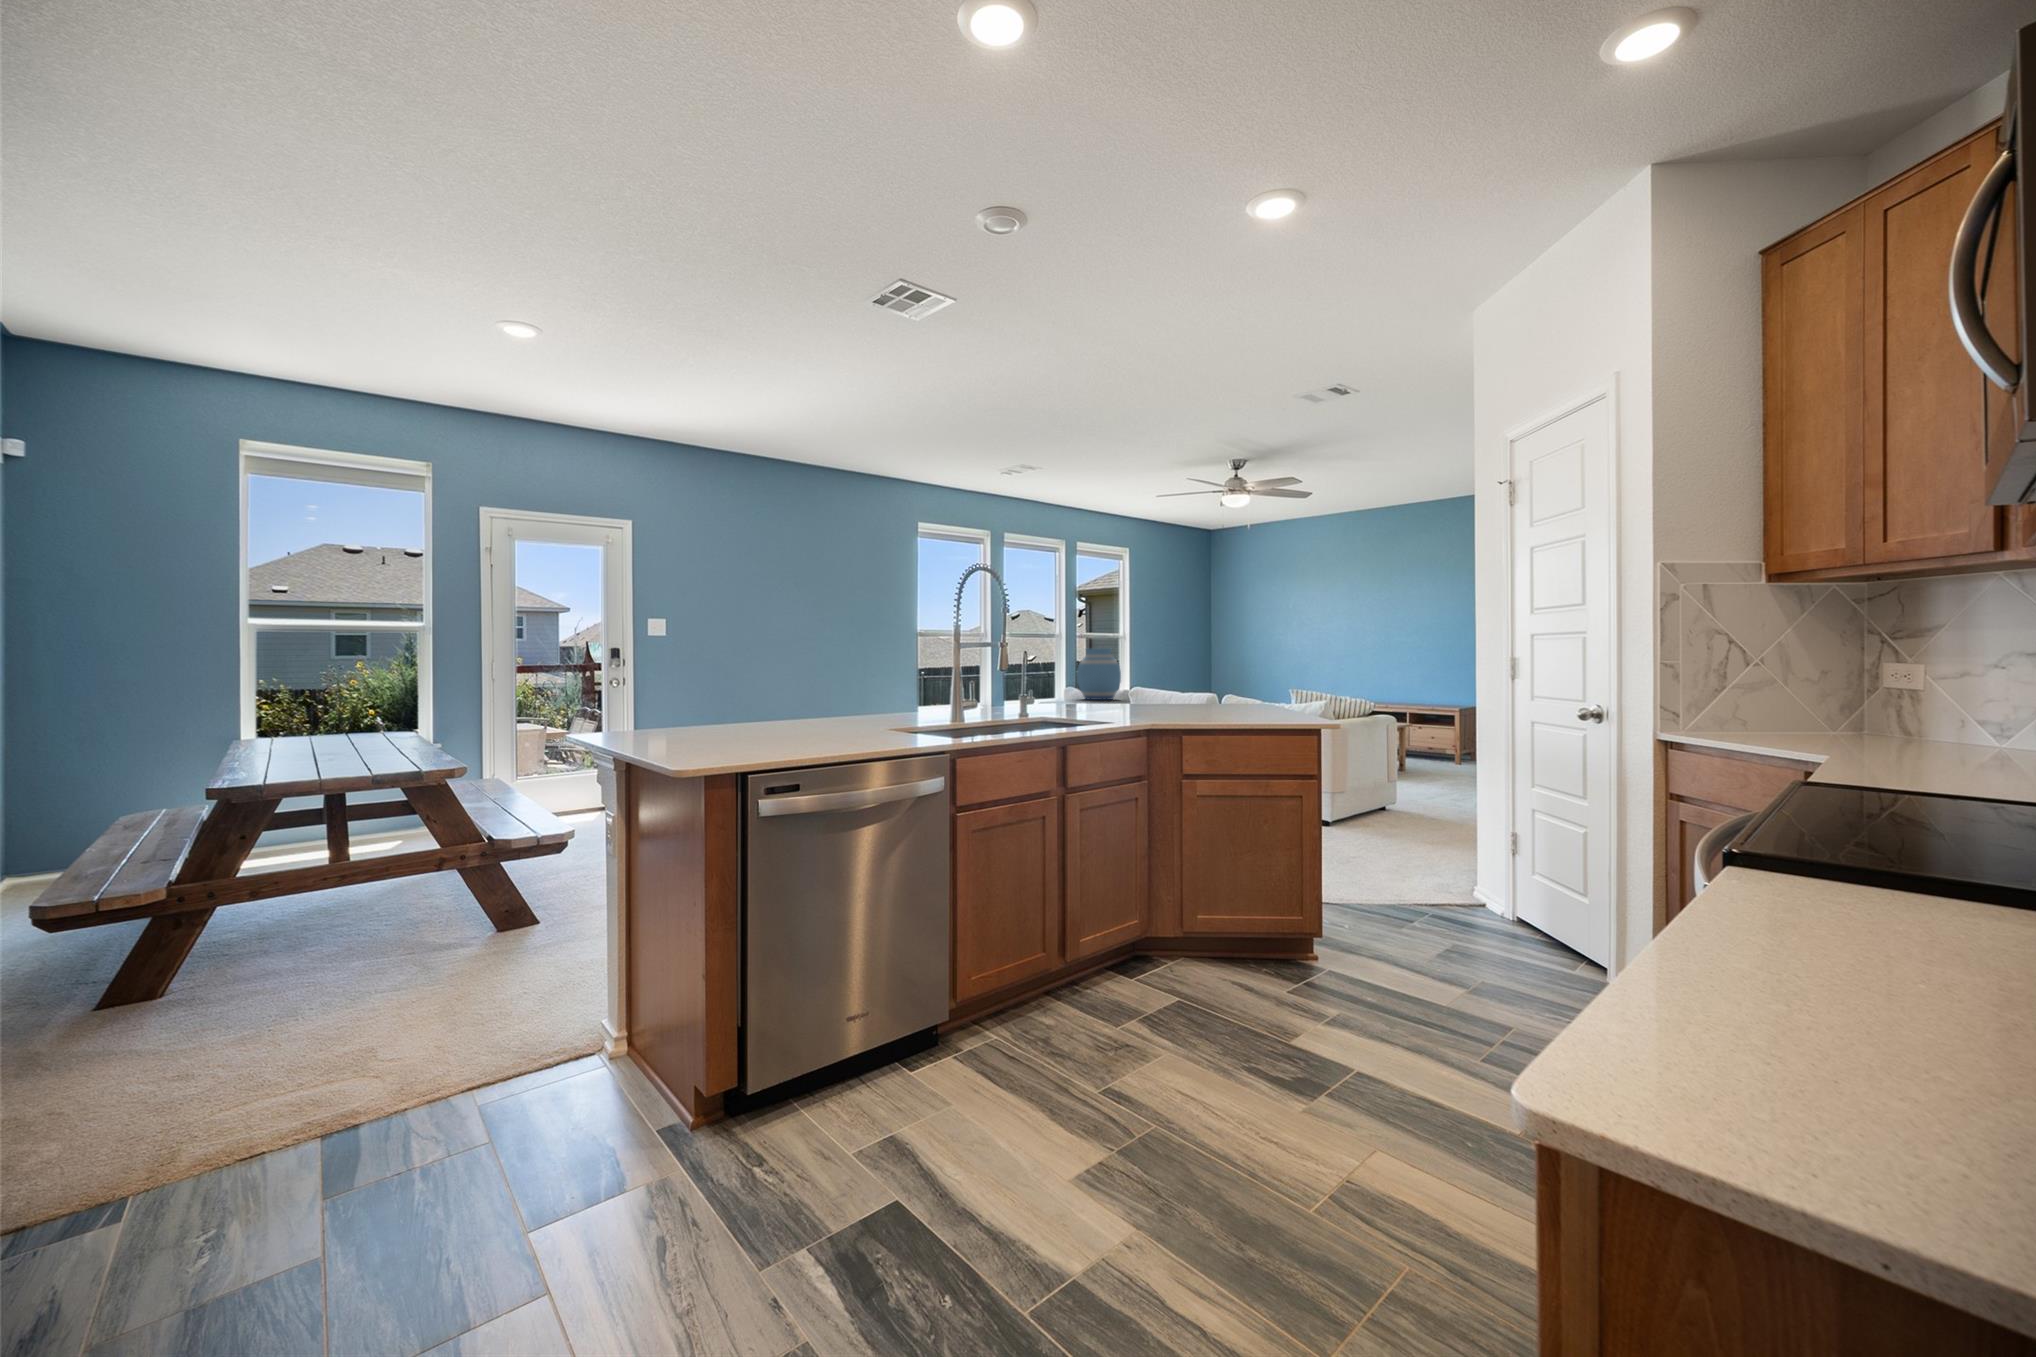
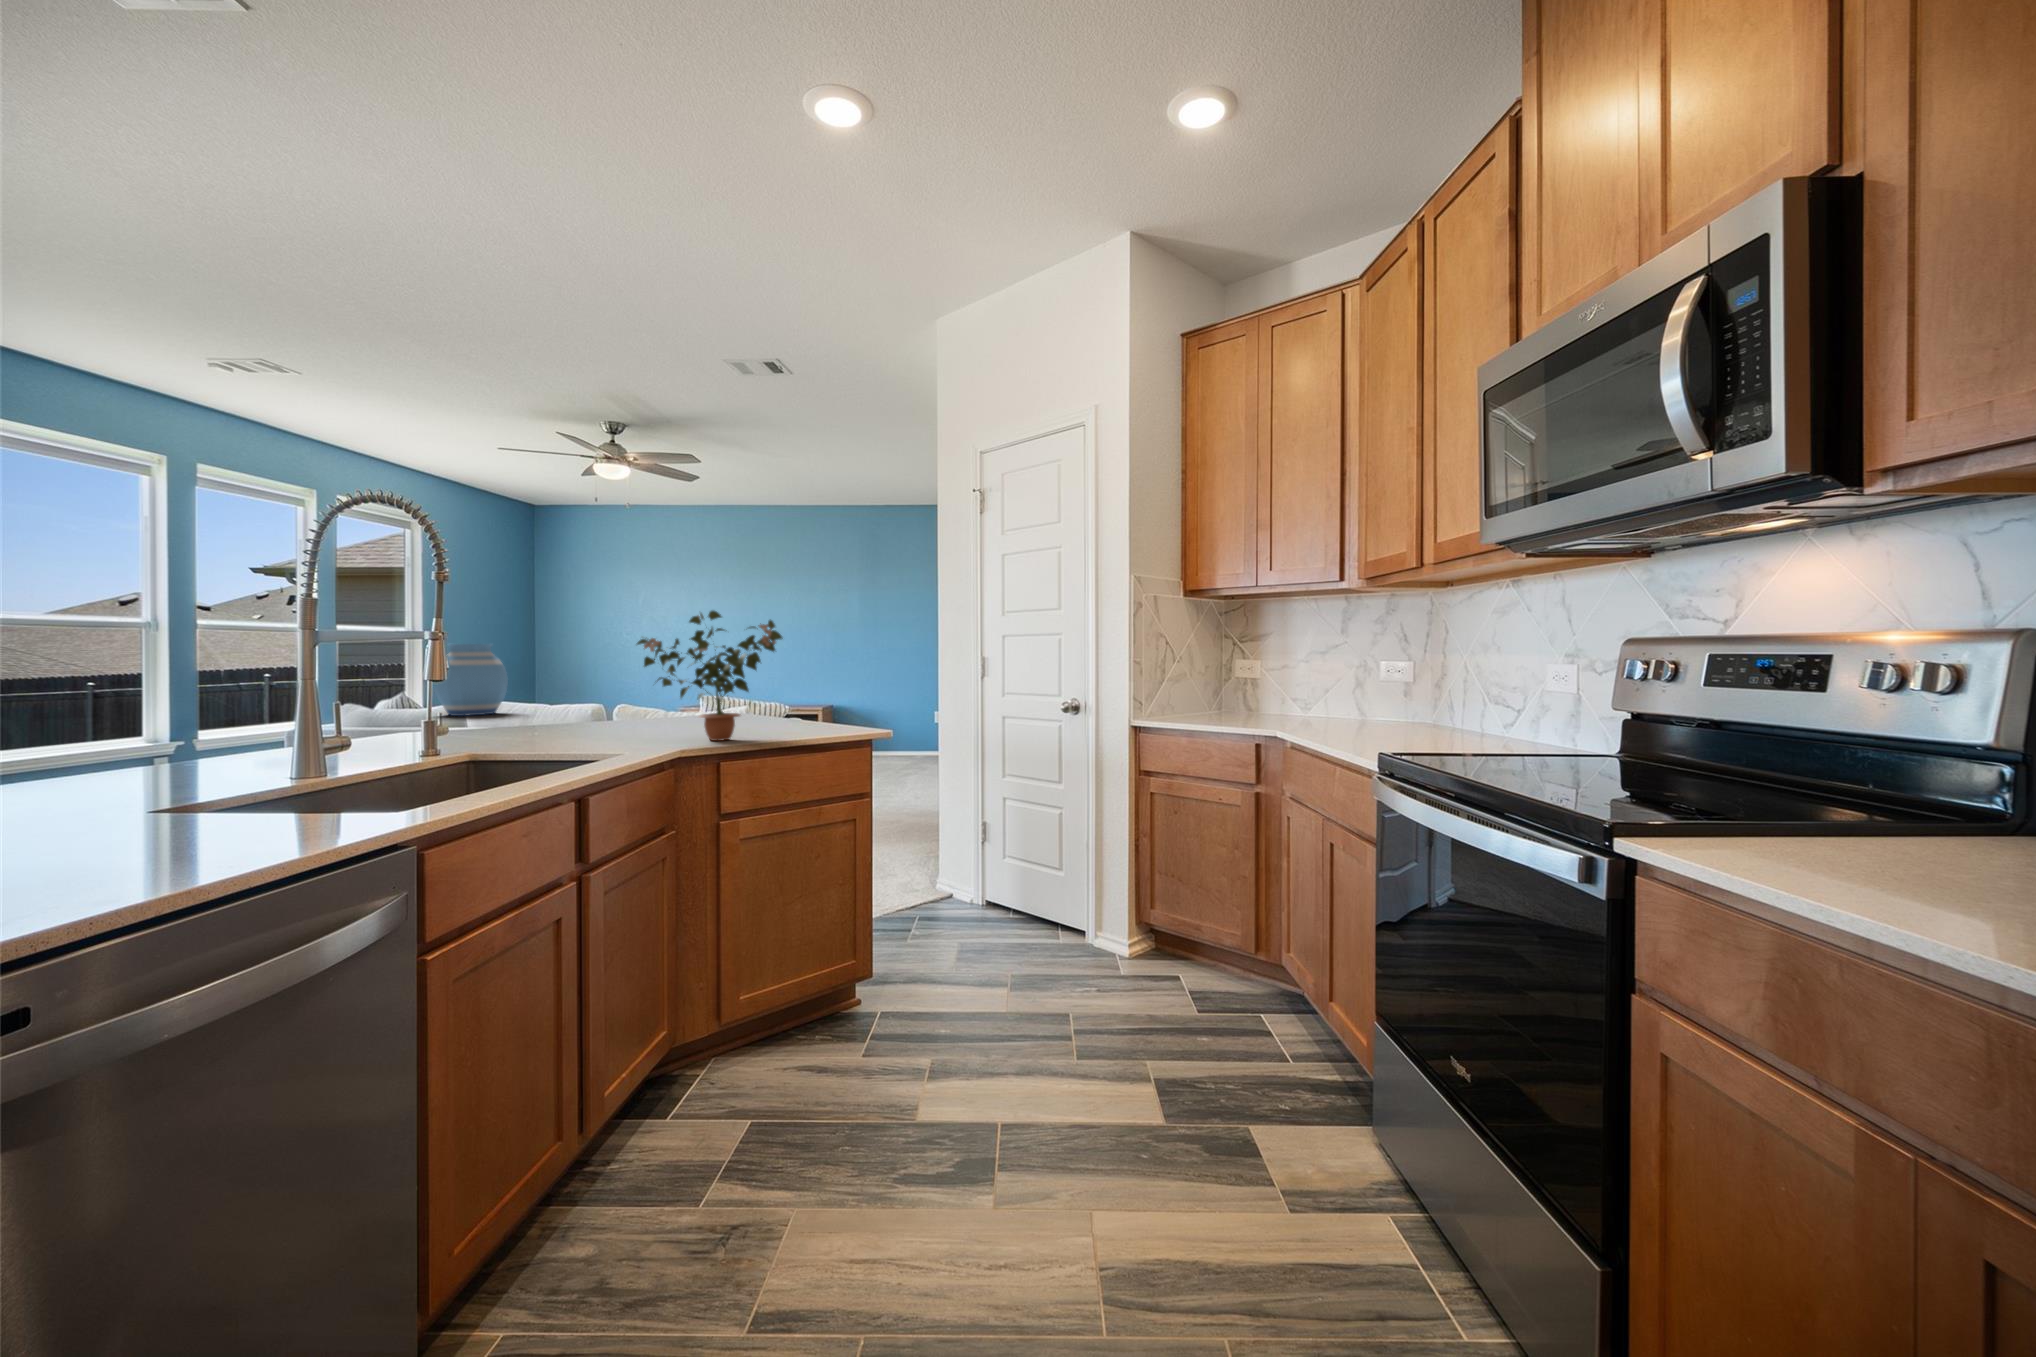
potted plant: none [1146,619,1253,720] -> present [637,611,783,741]

